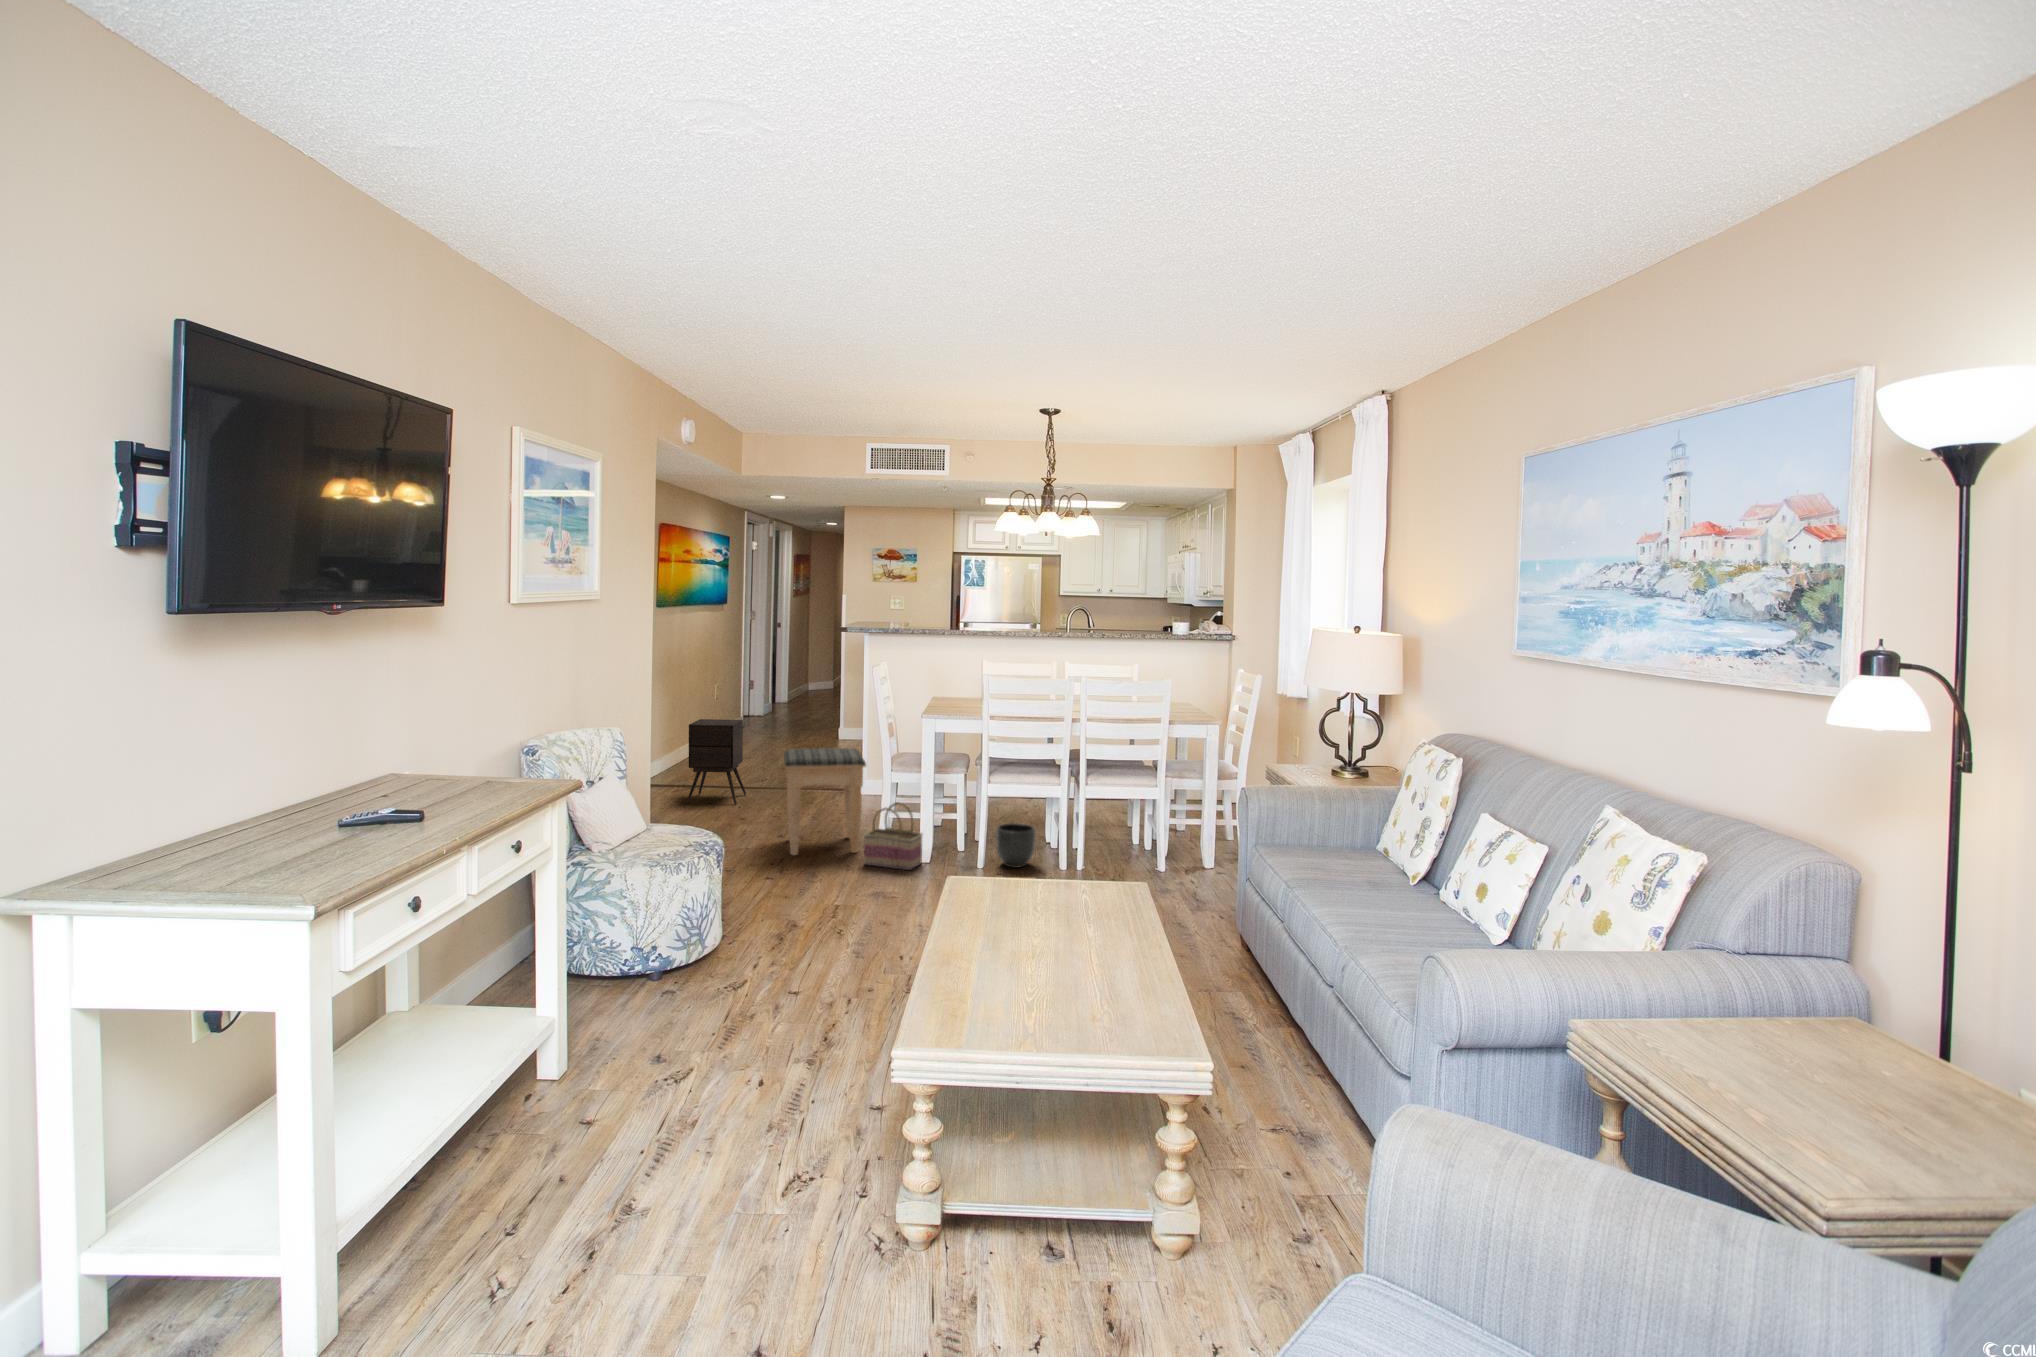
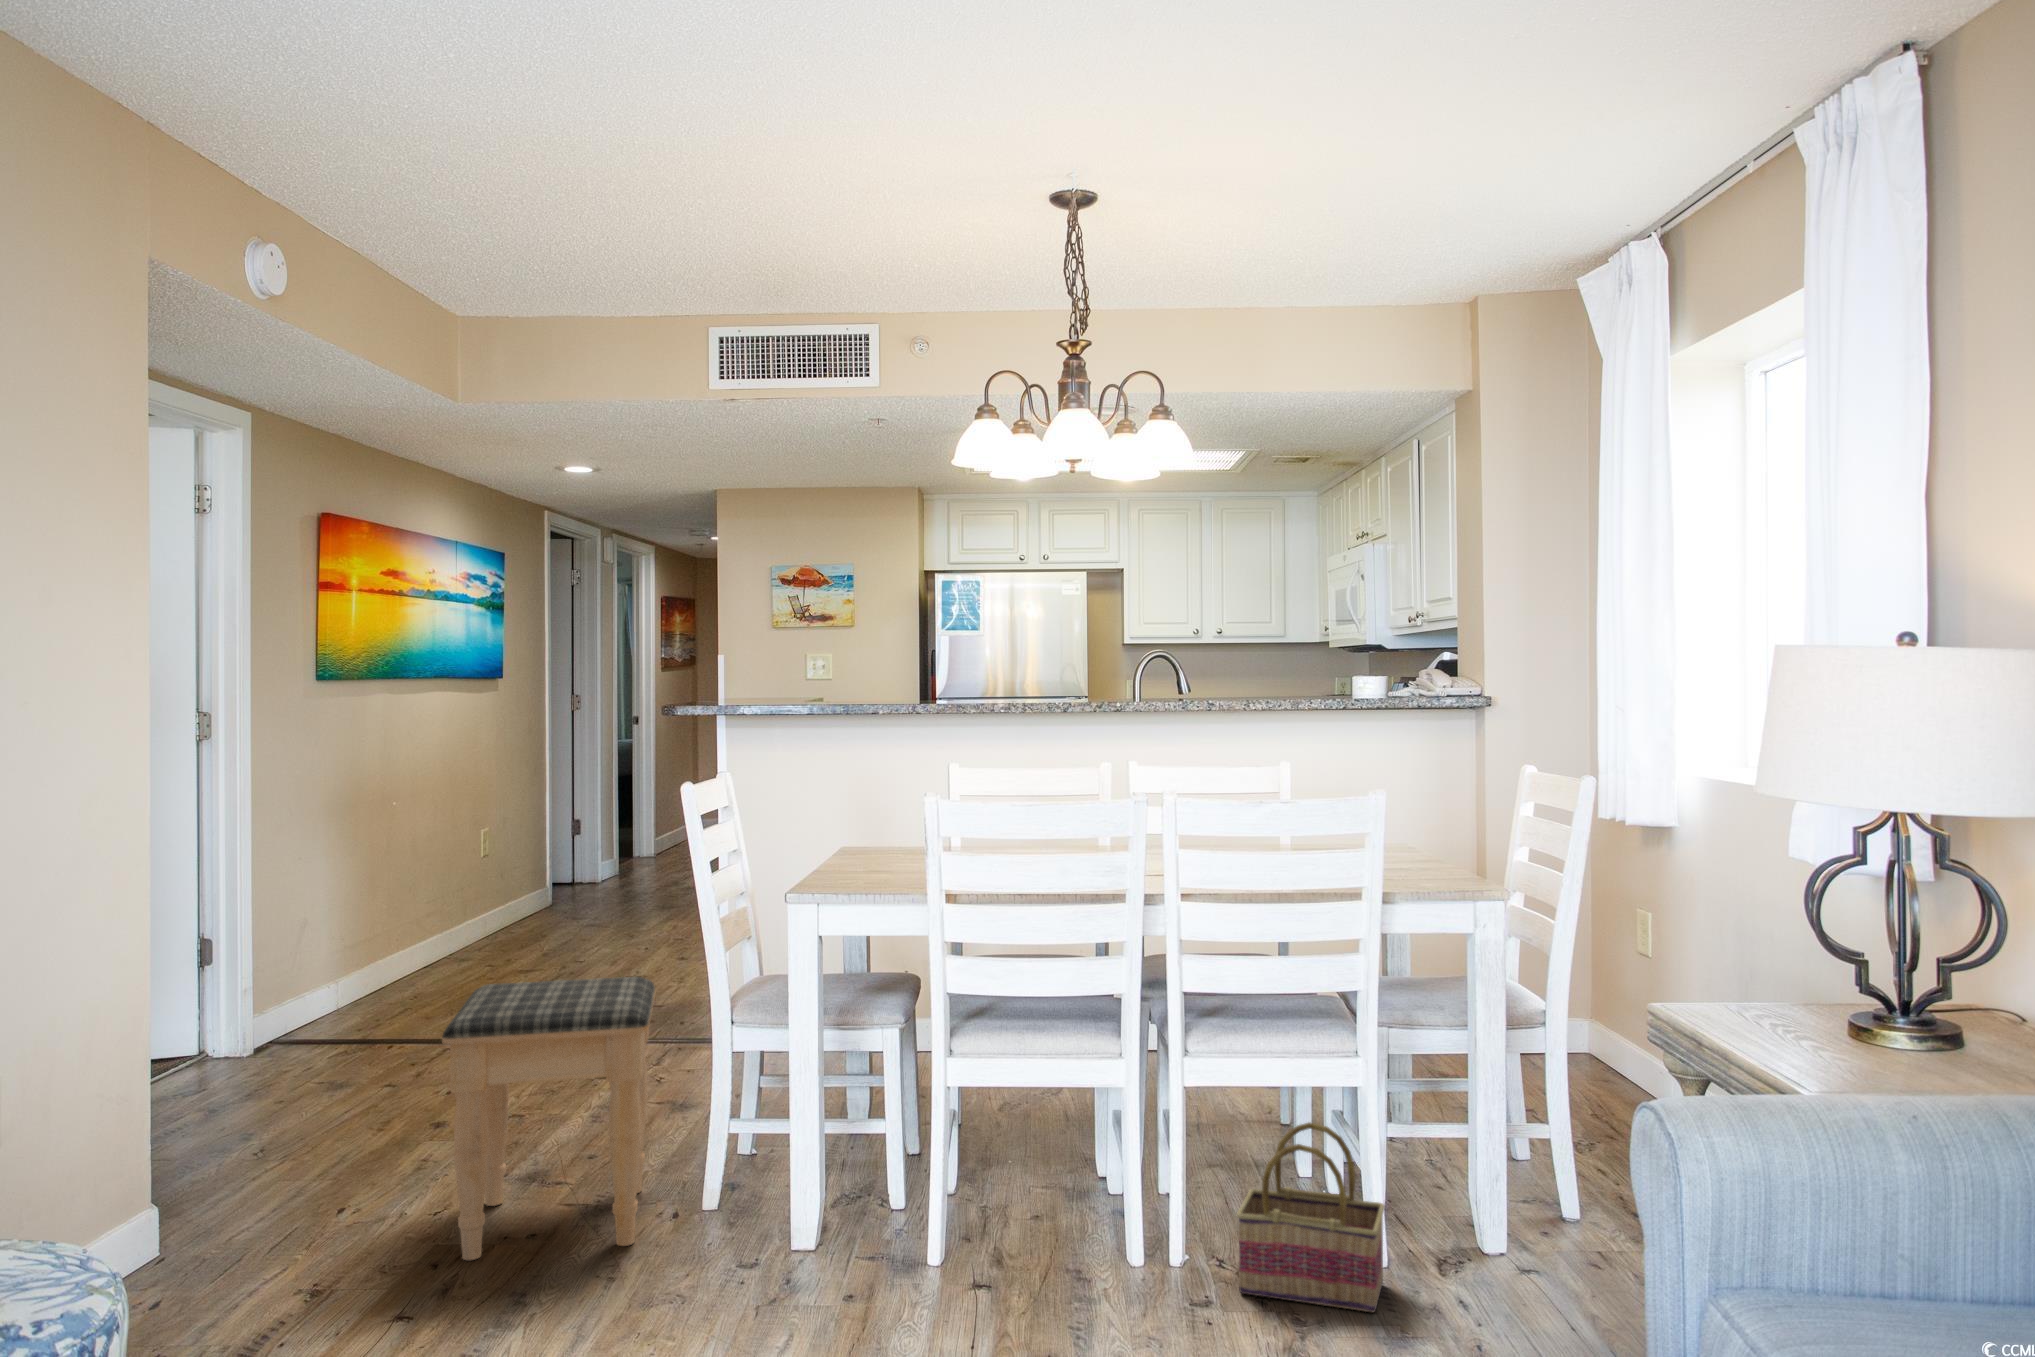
side table: present [686,719,746,805] -> none [317,905,463,1096]
basket: present [864,802,923,870] -> present [1237,1123,1385,1312]
planter: present [996,823,1036,868] -> none [967,1167,1066,1292]

